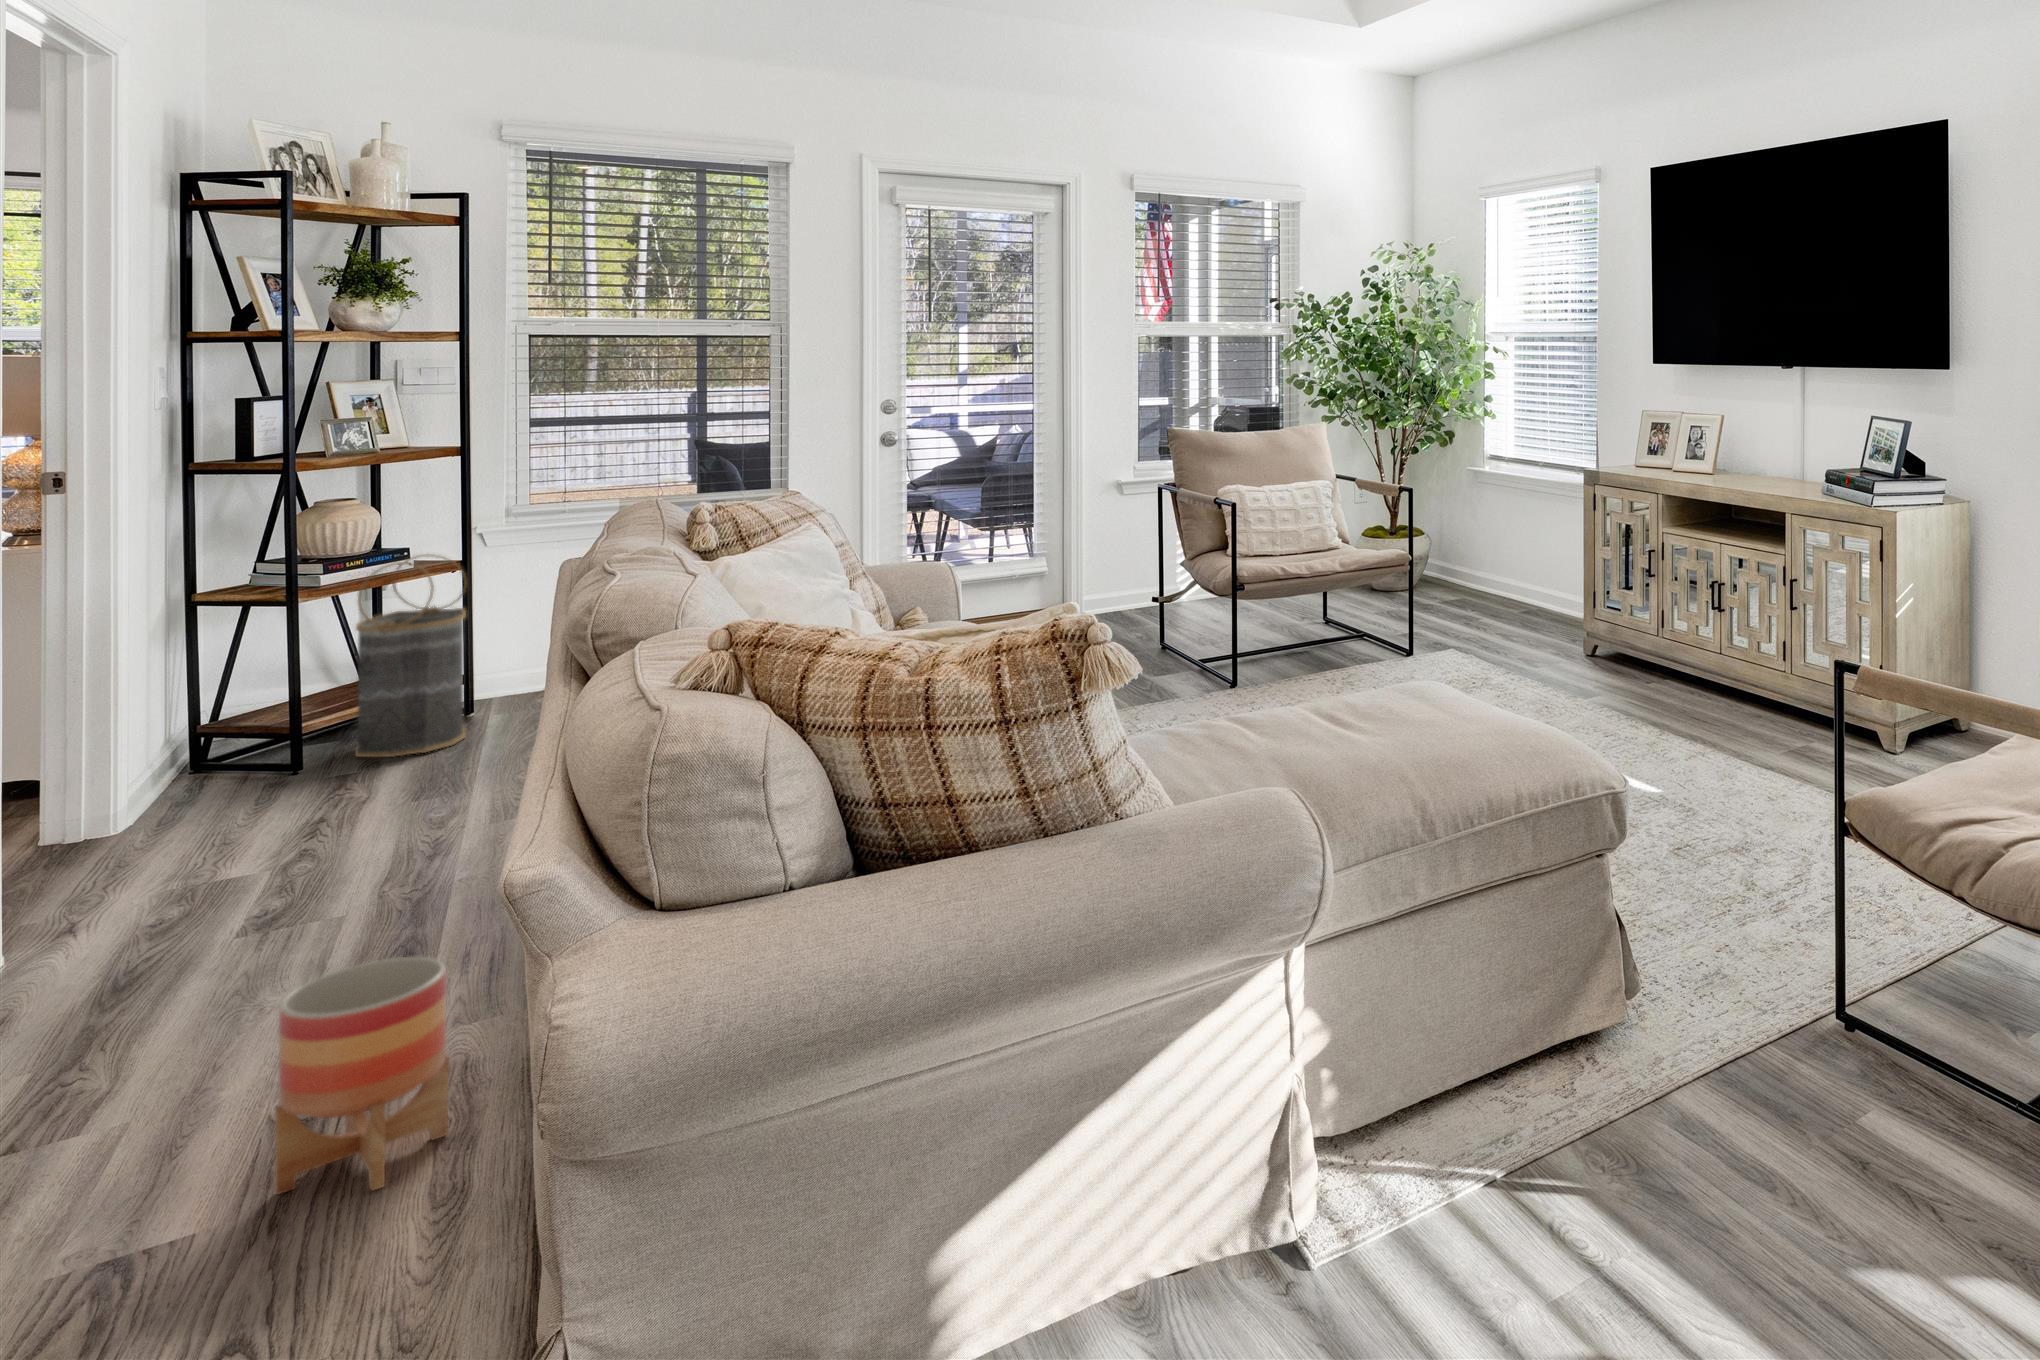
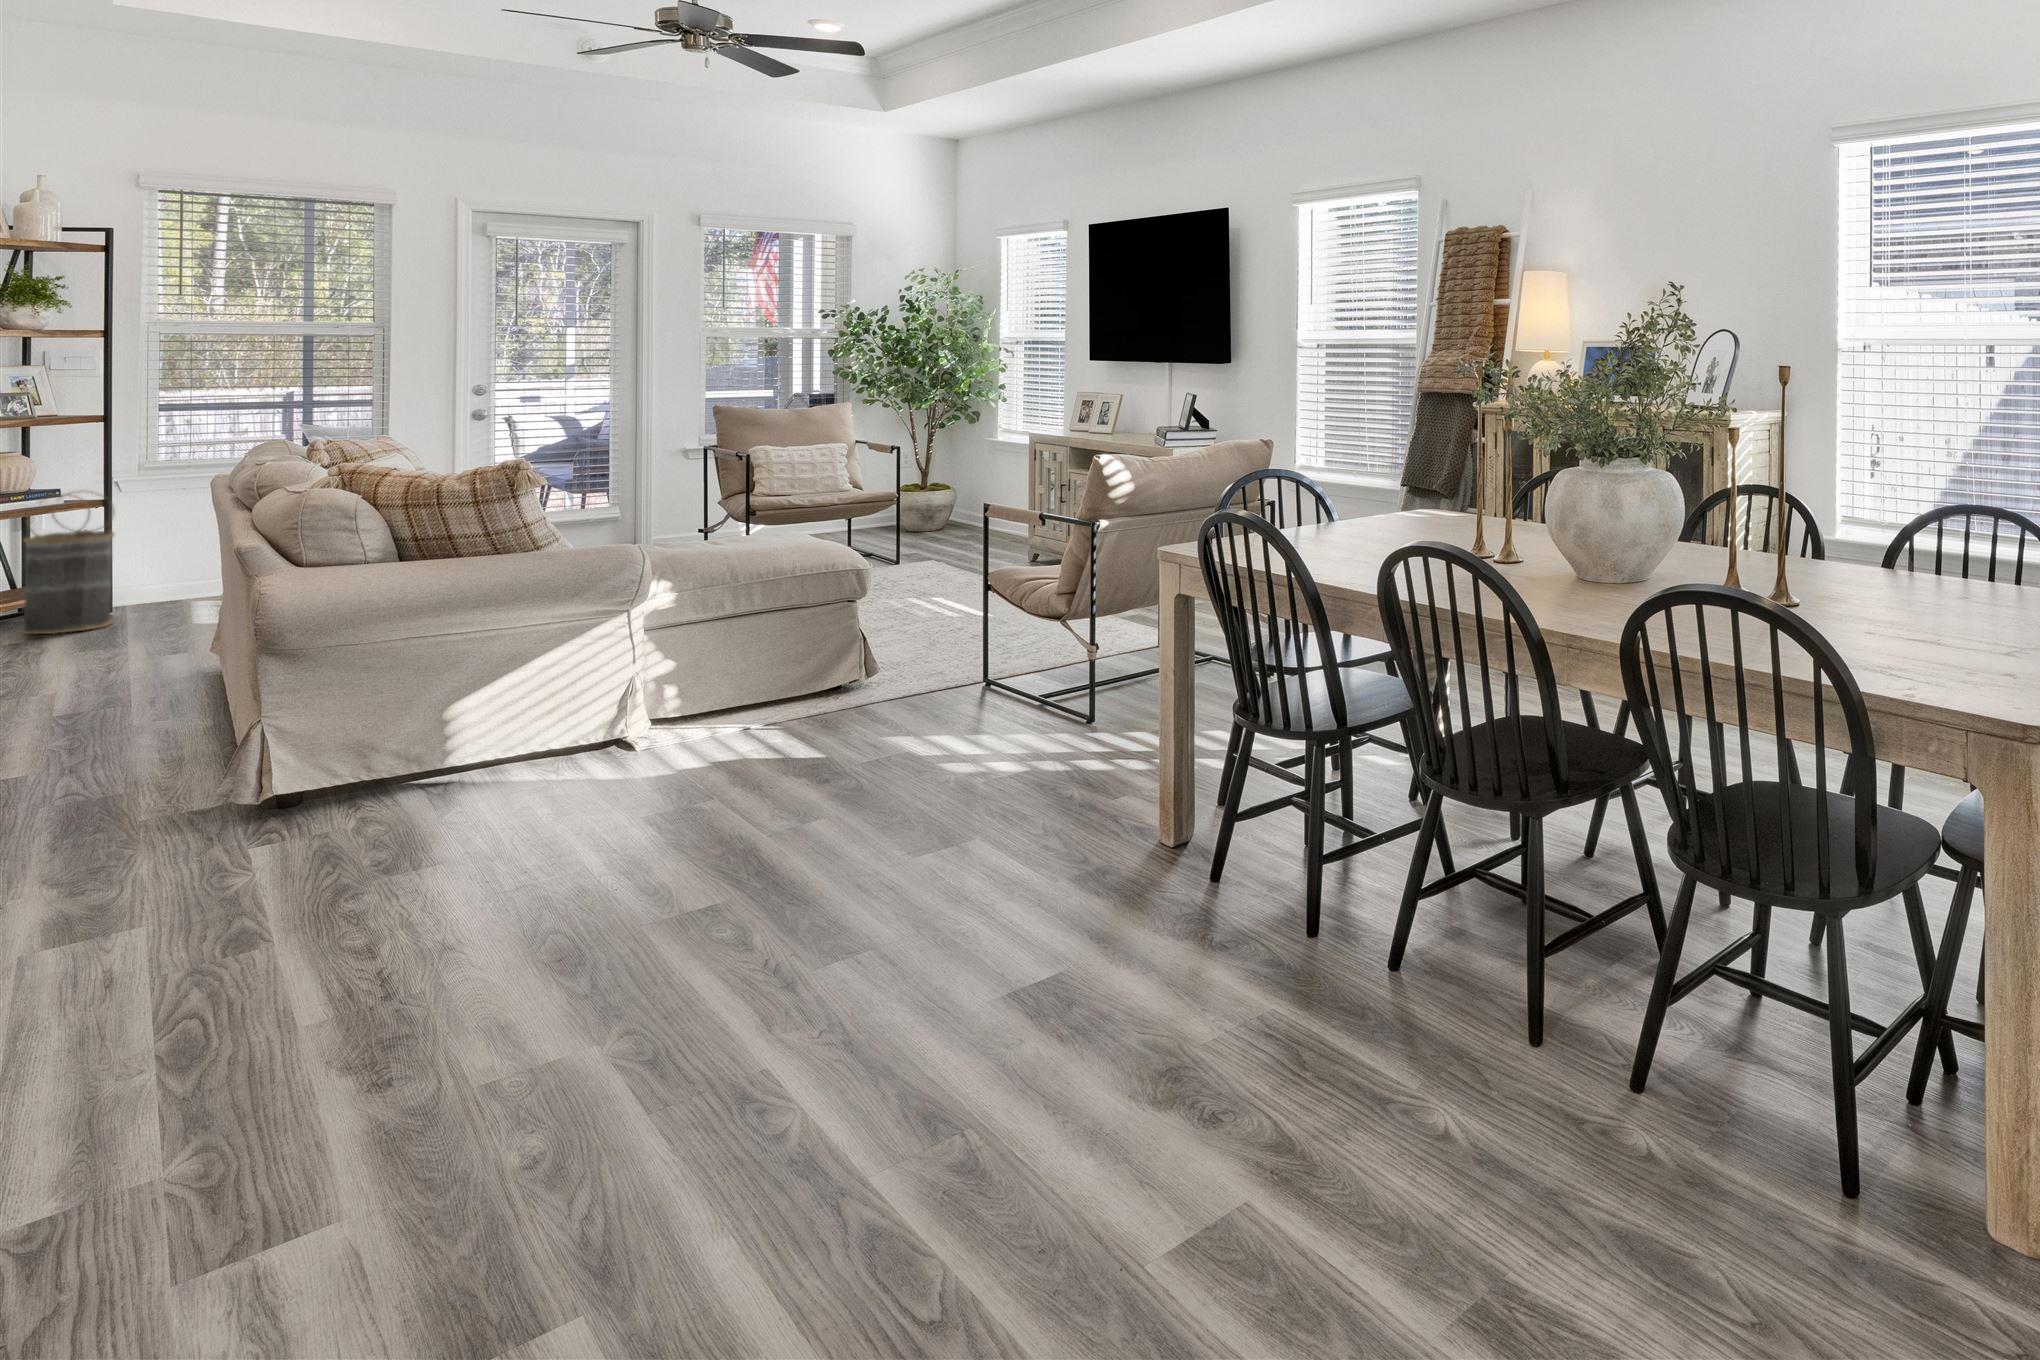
planter: present [275,957,449,1194] -> none [58,662,159,773]

